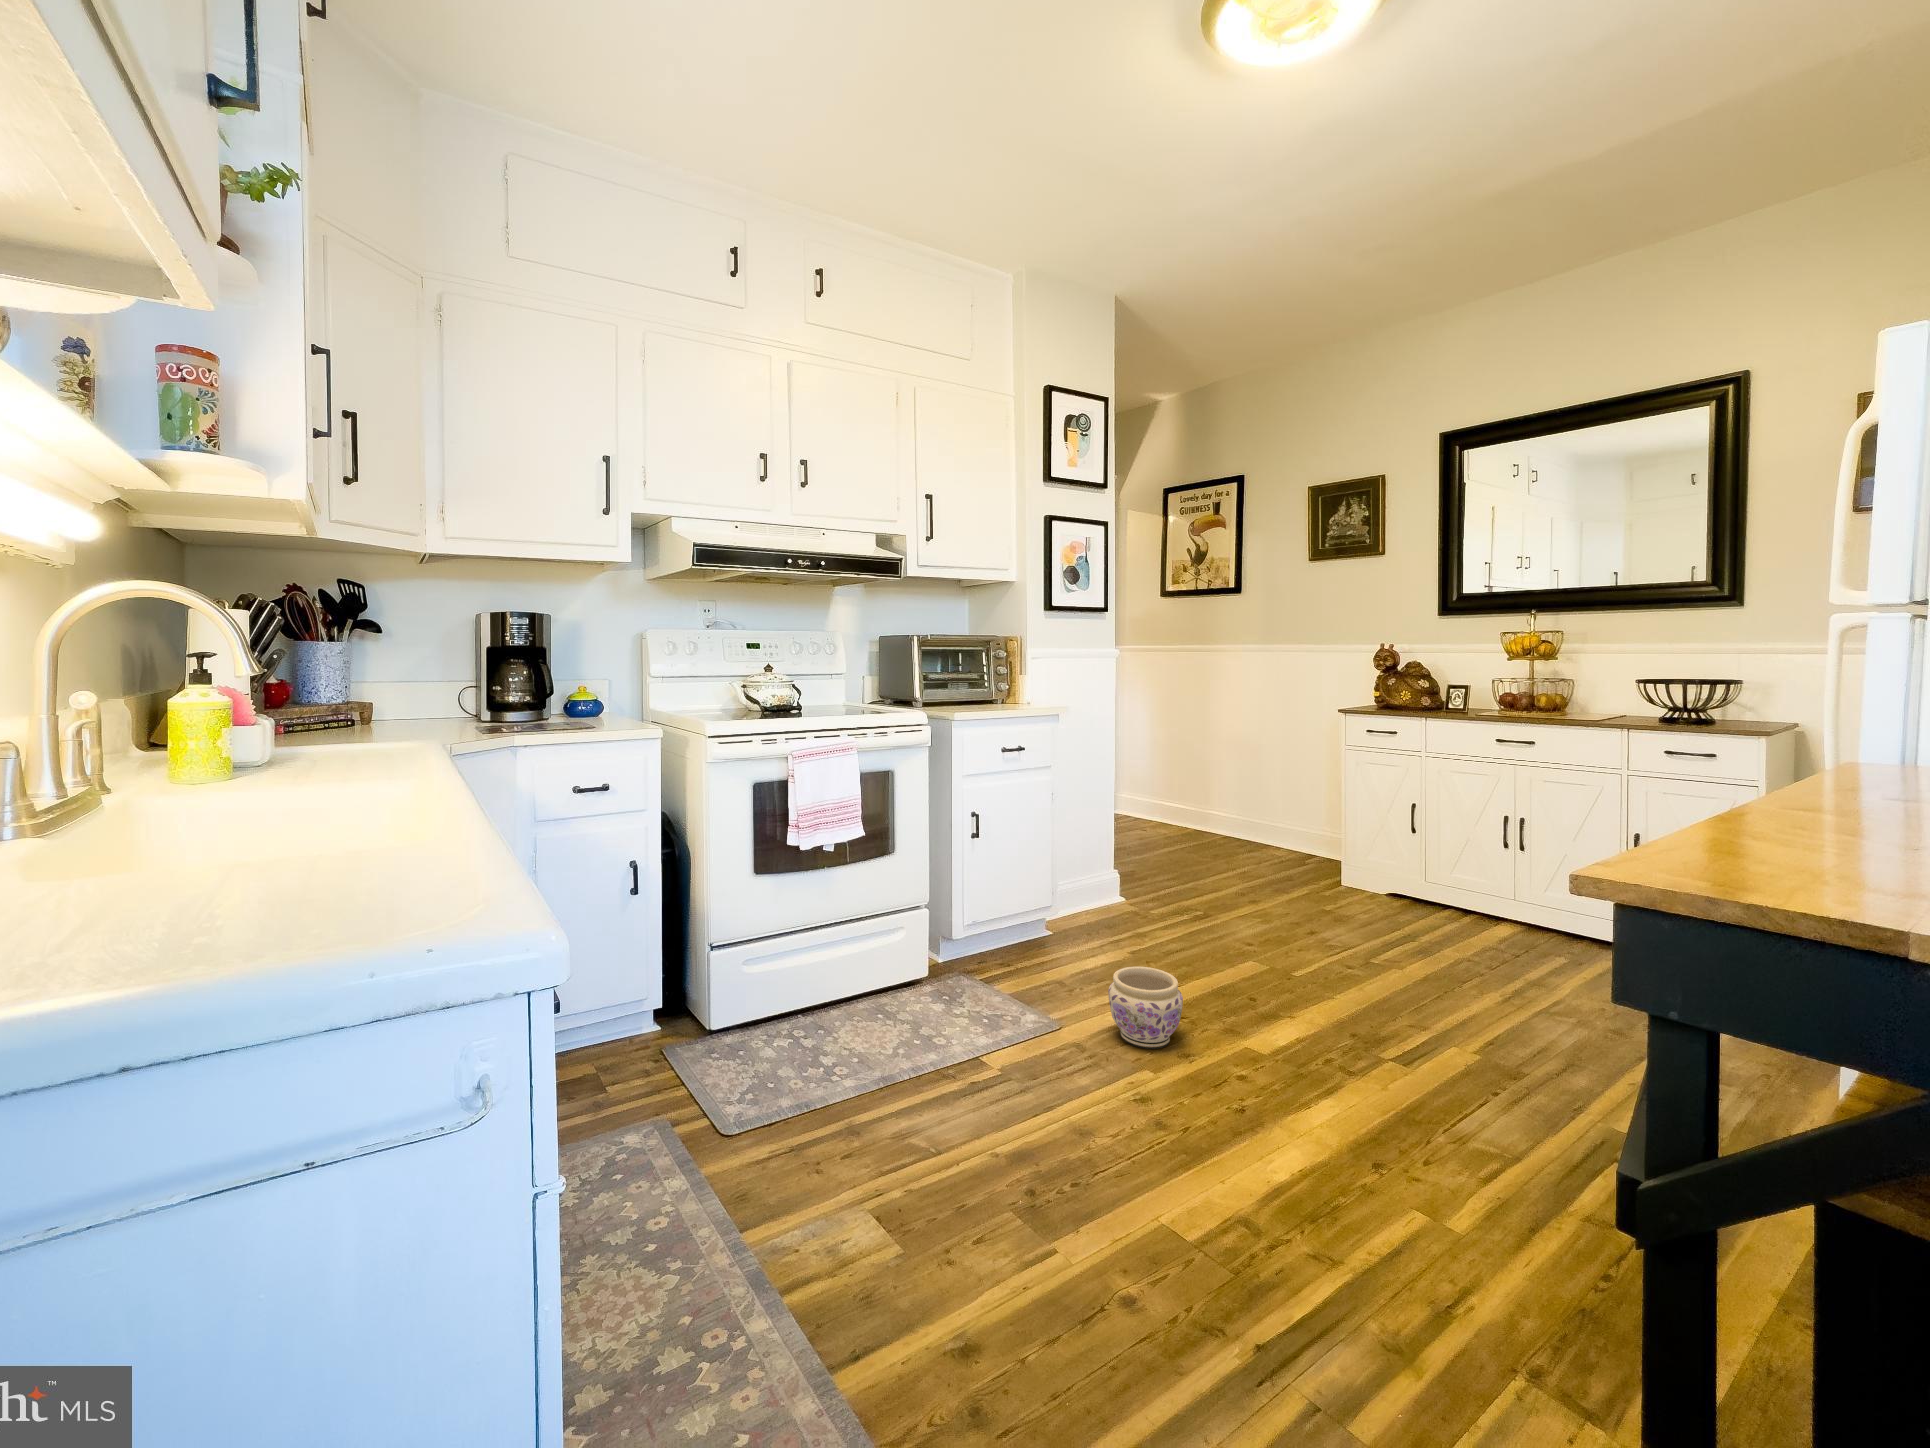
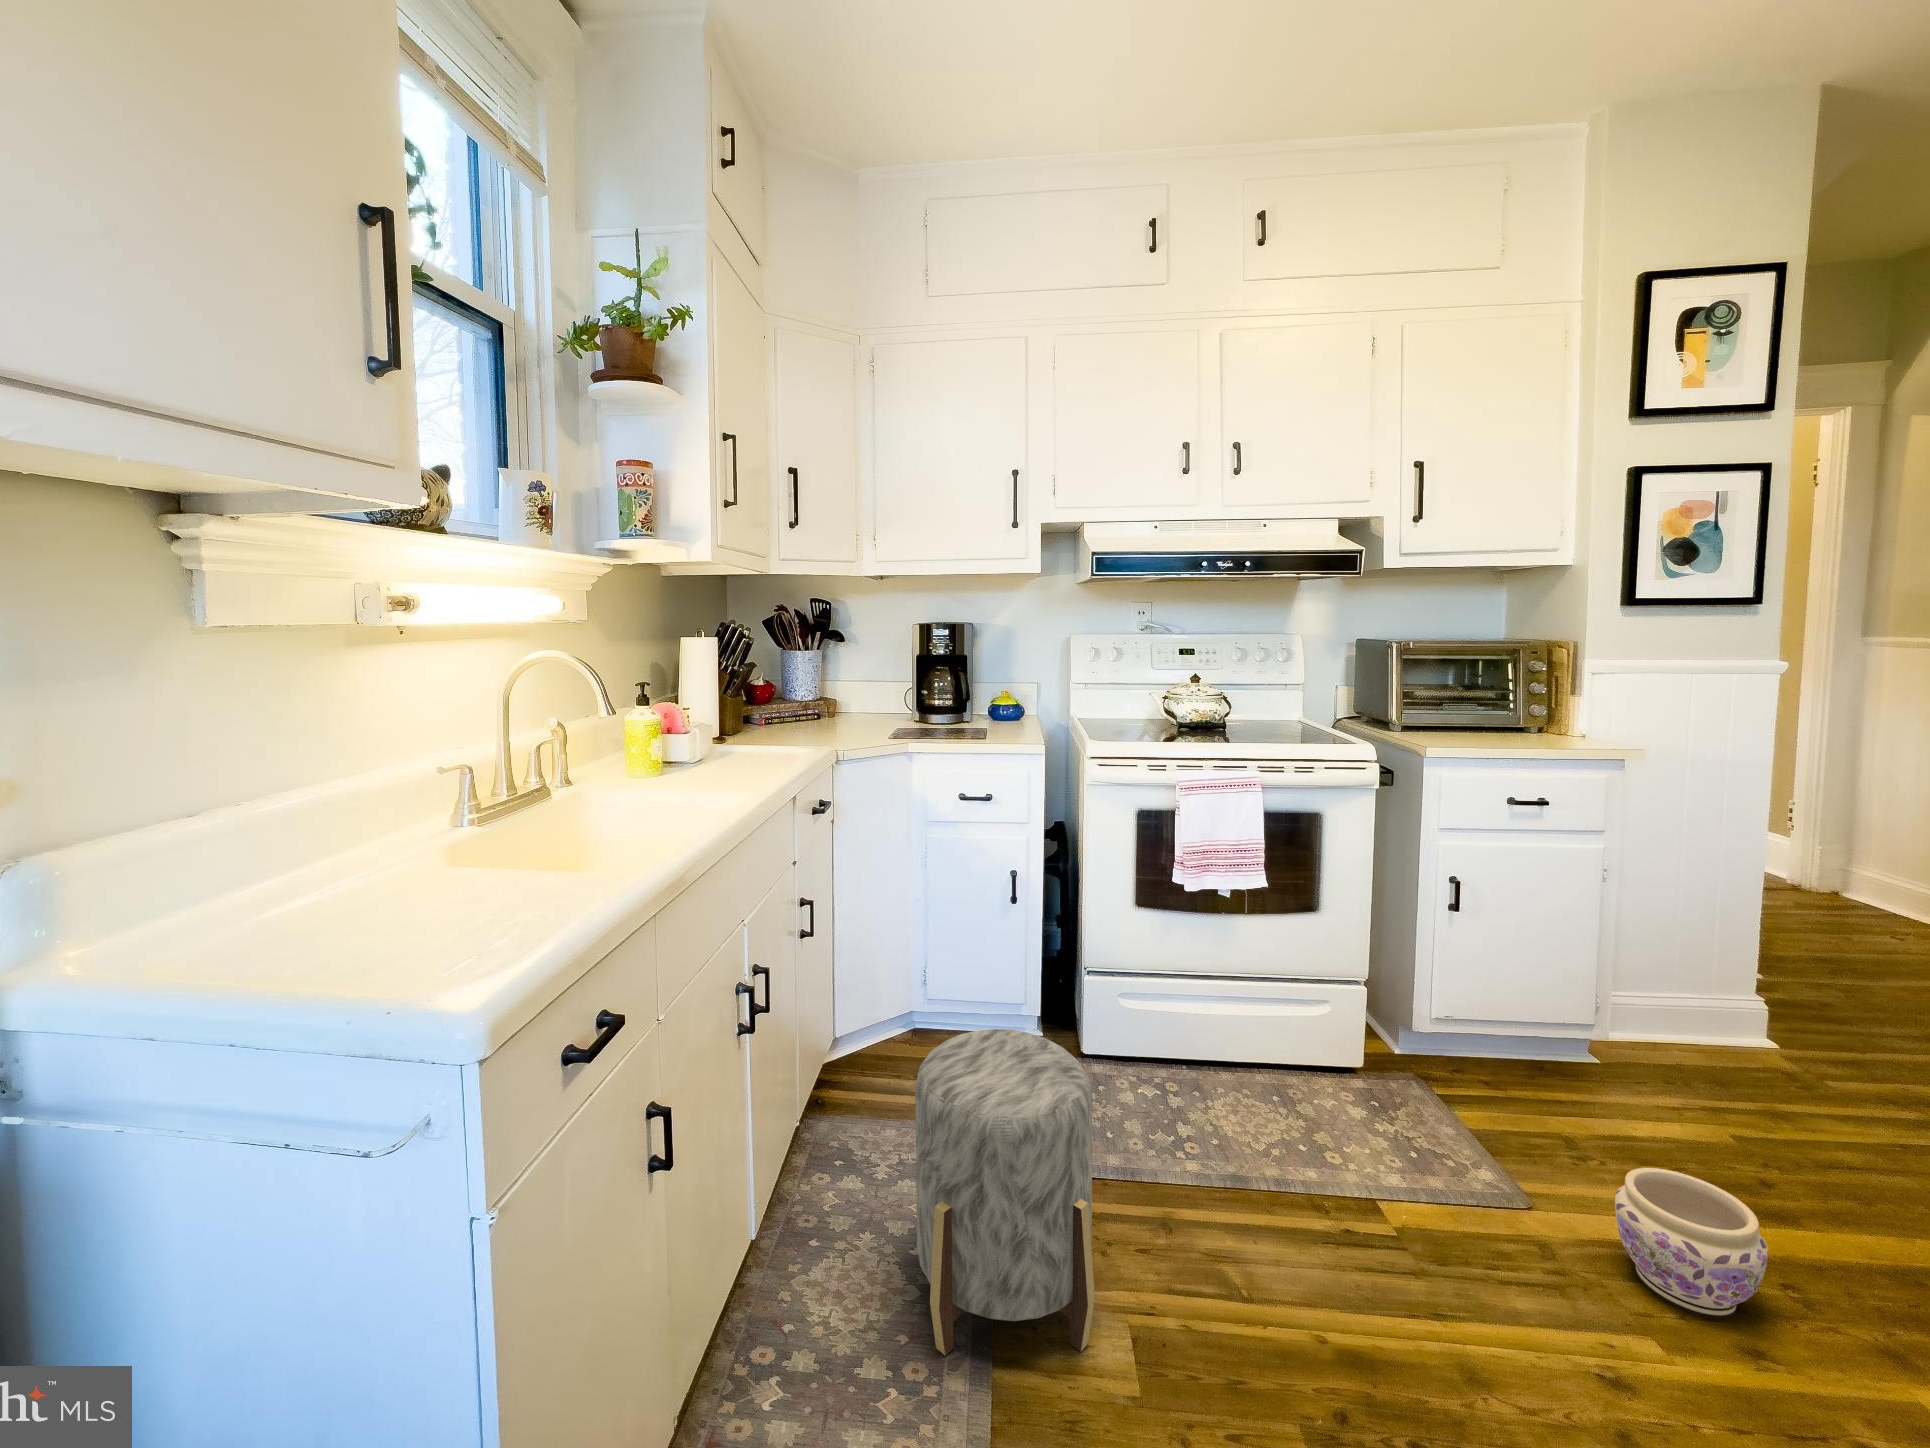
stool: none [653,985,852,1318] -> present [915,1029,1095,1356]

